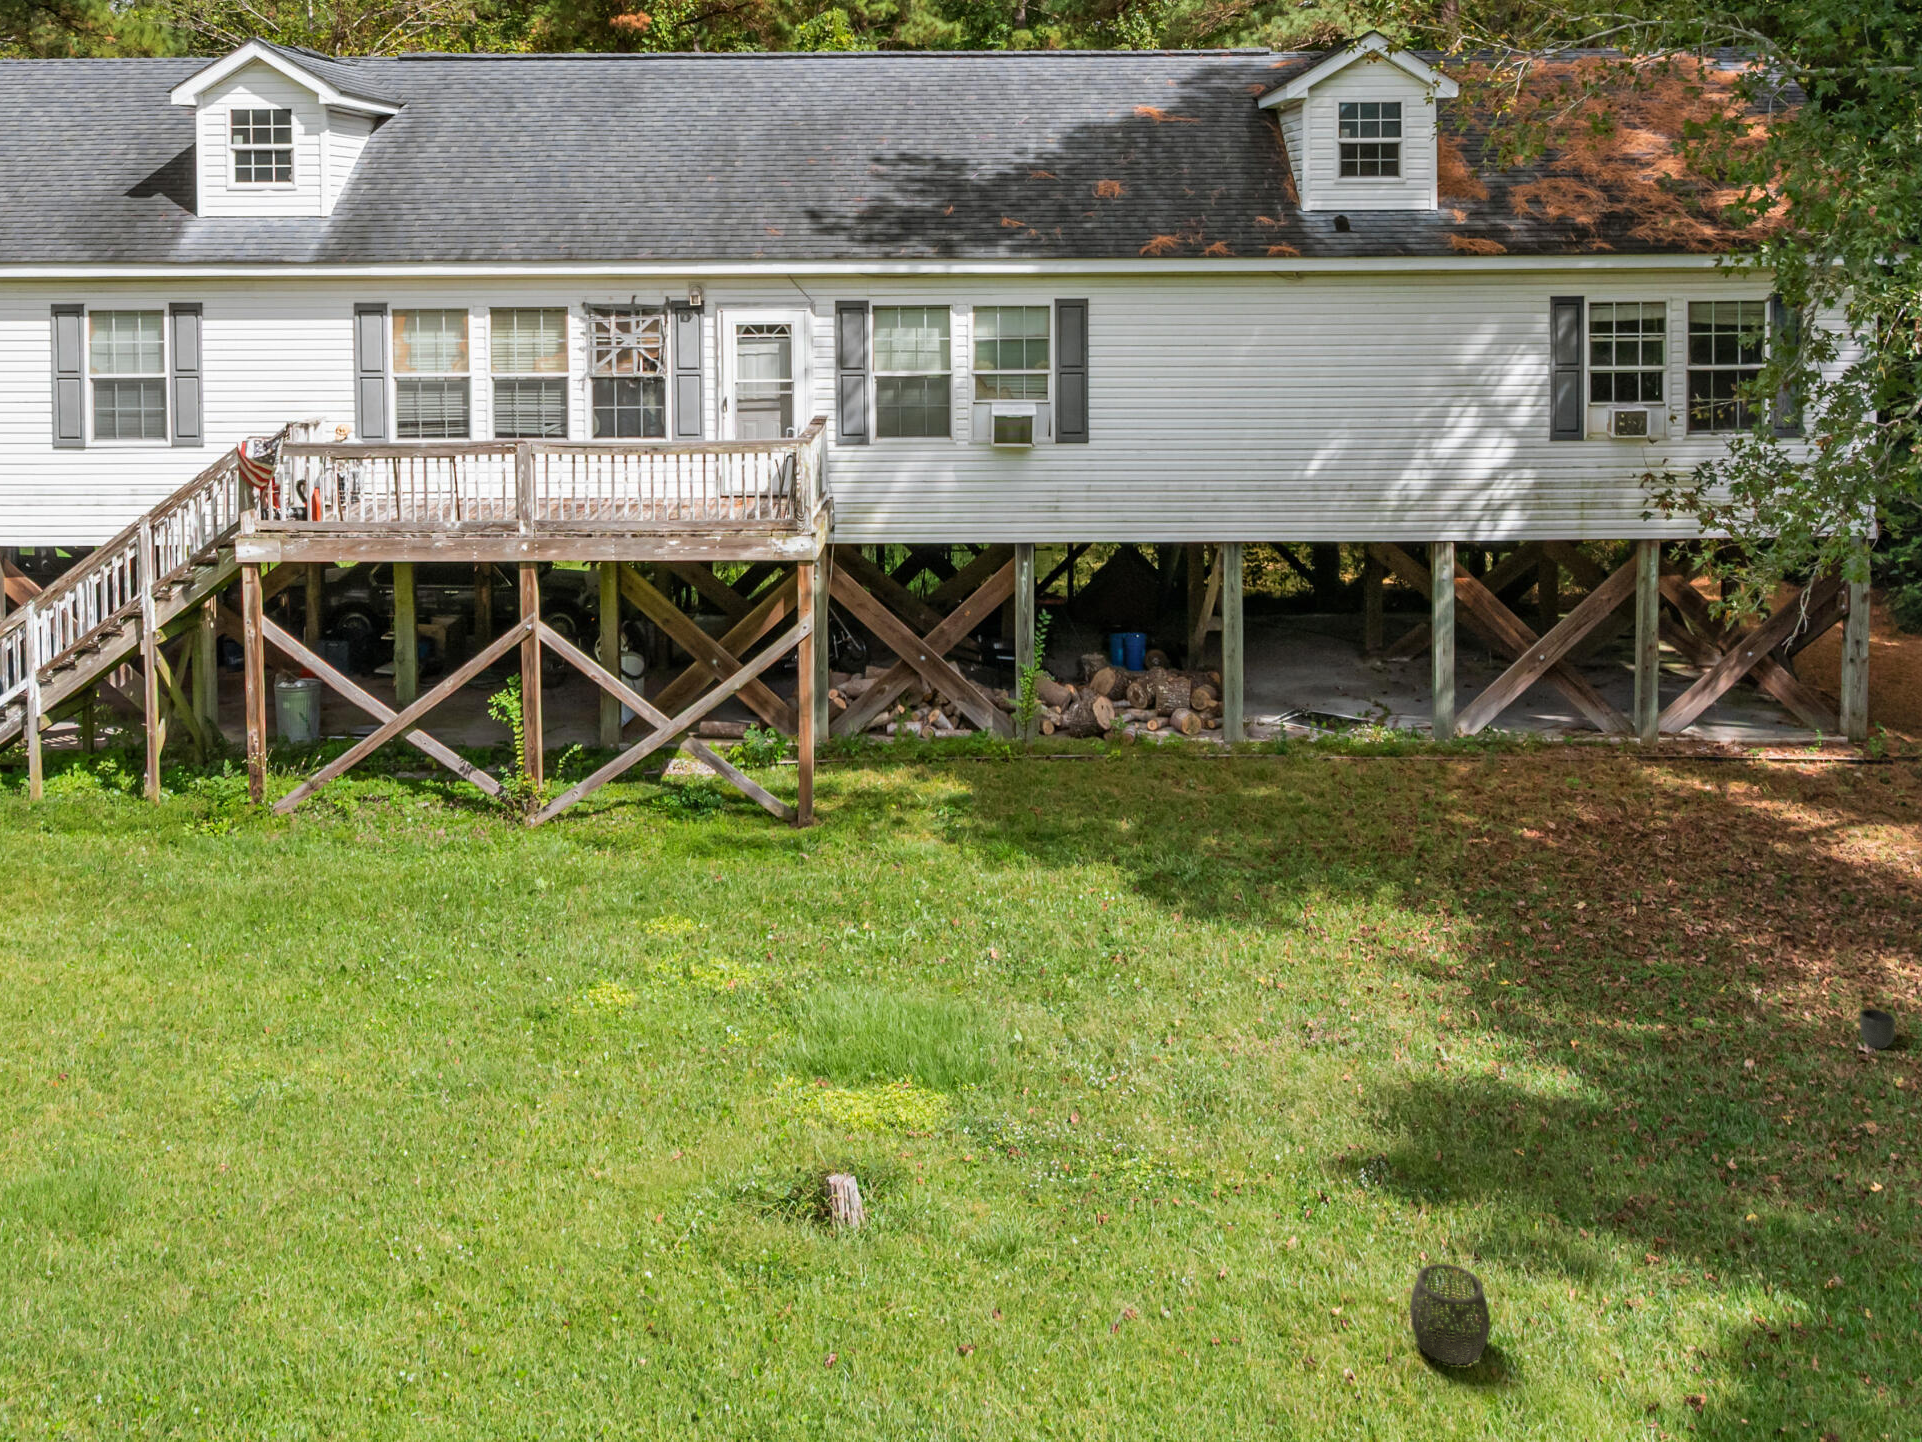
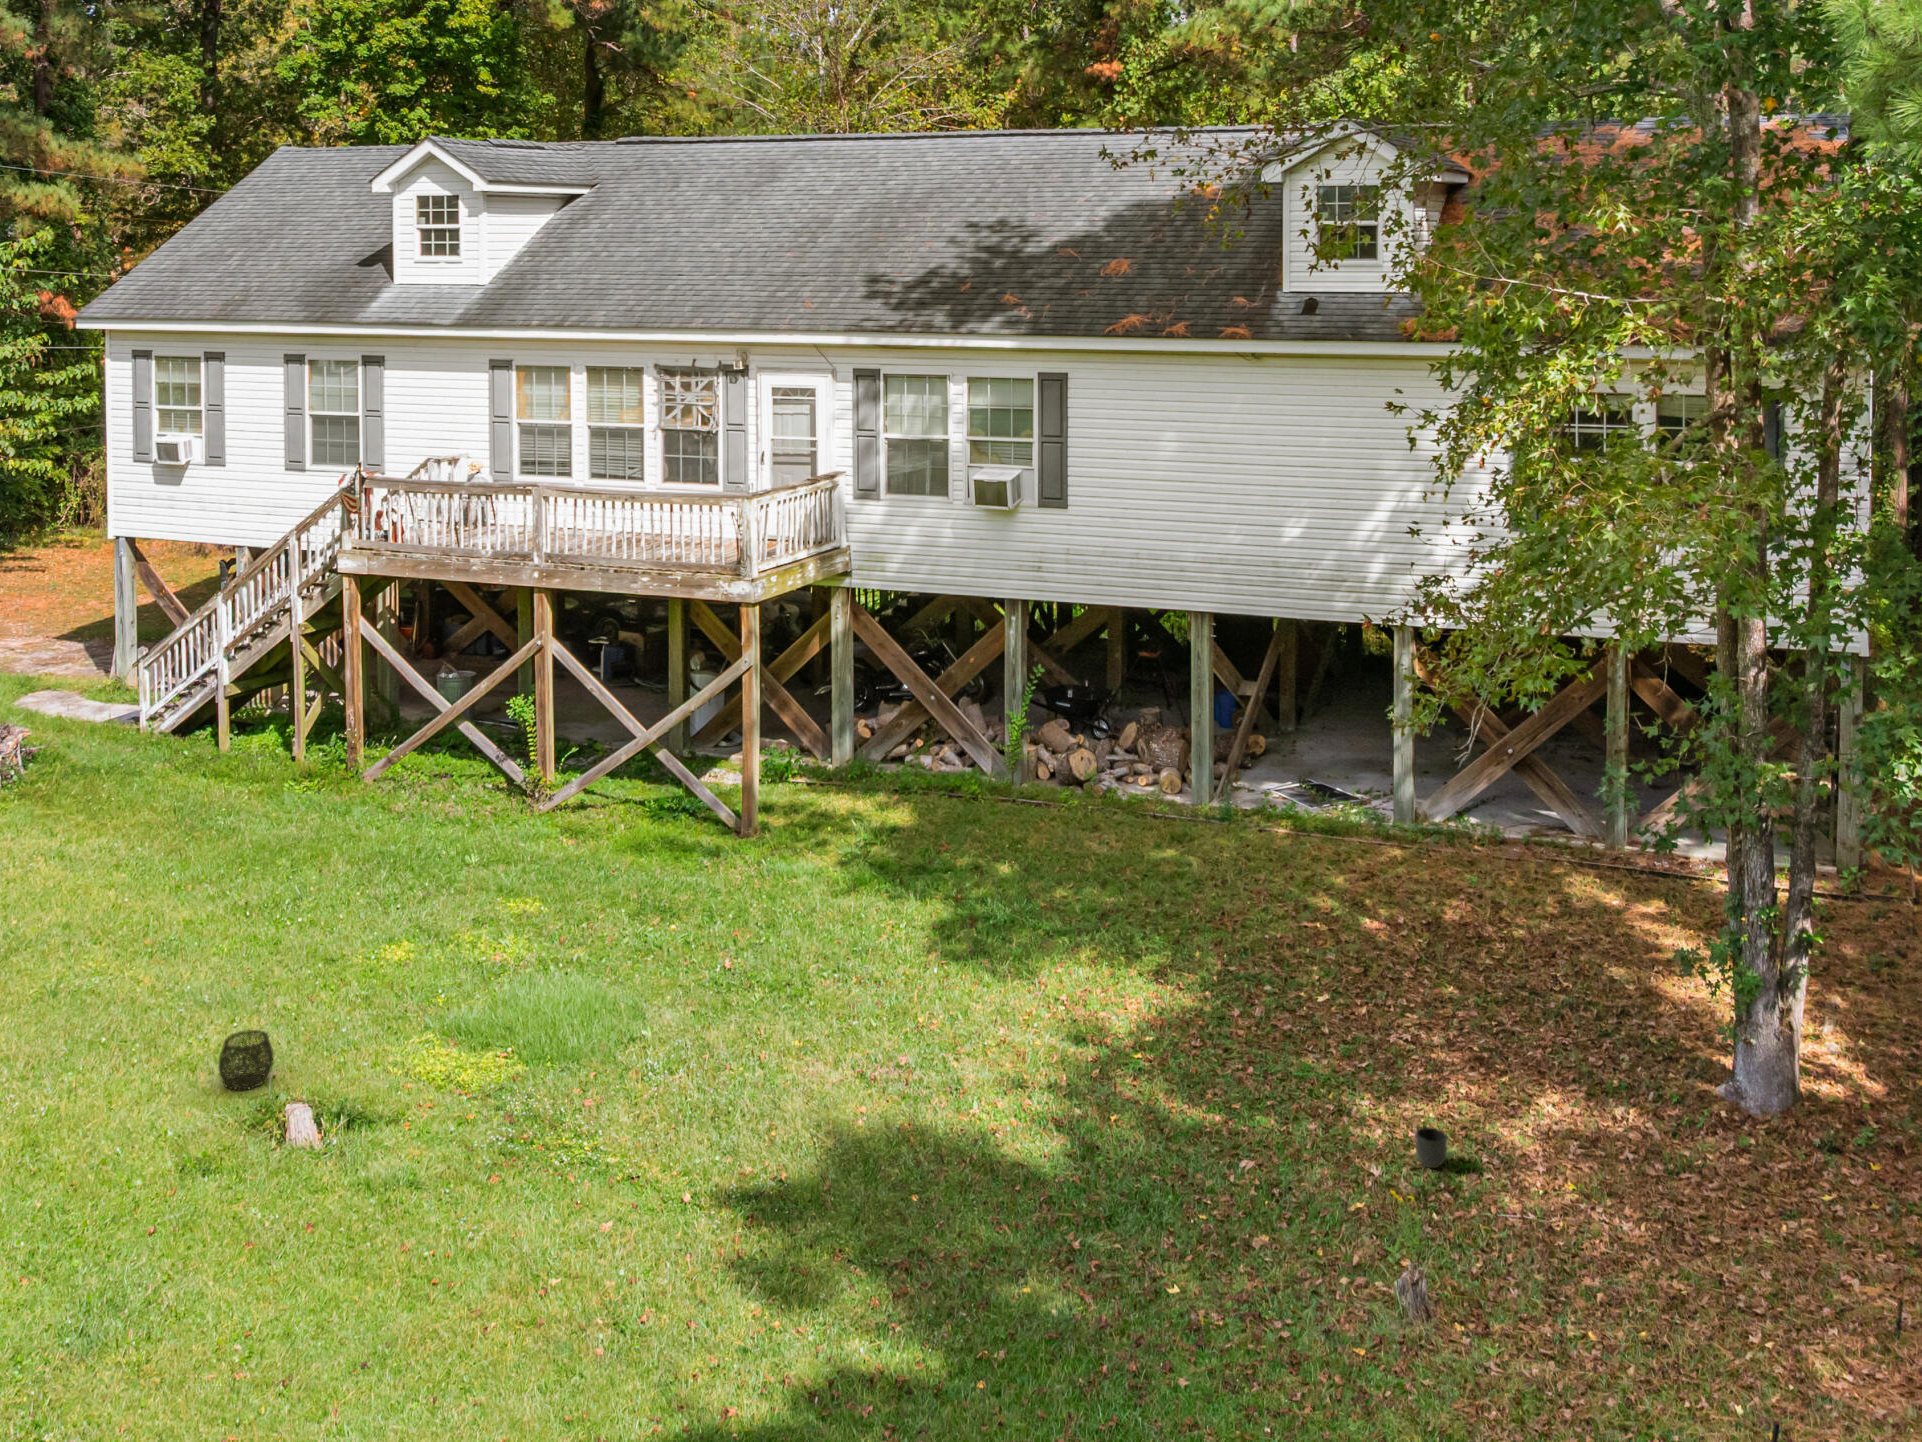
woven basket: present [1410,1264,1491,1365] -> present [218,1030,274,1090]

